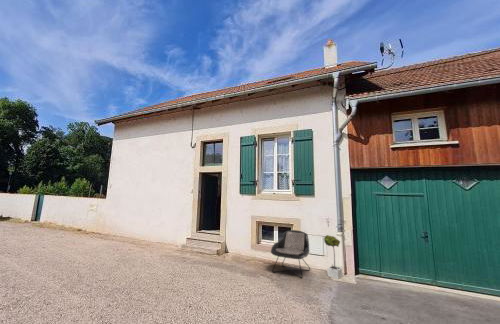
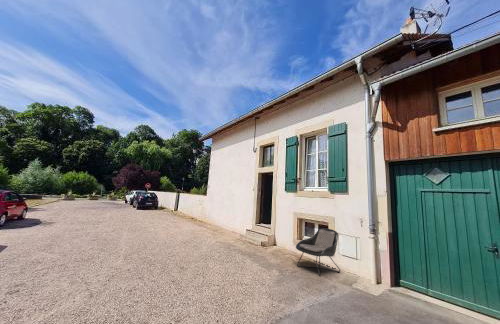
potted tree: present [324,235,343,279] -> none [351,235,373,285]

